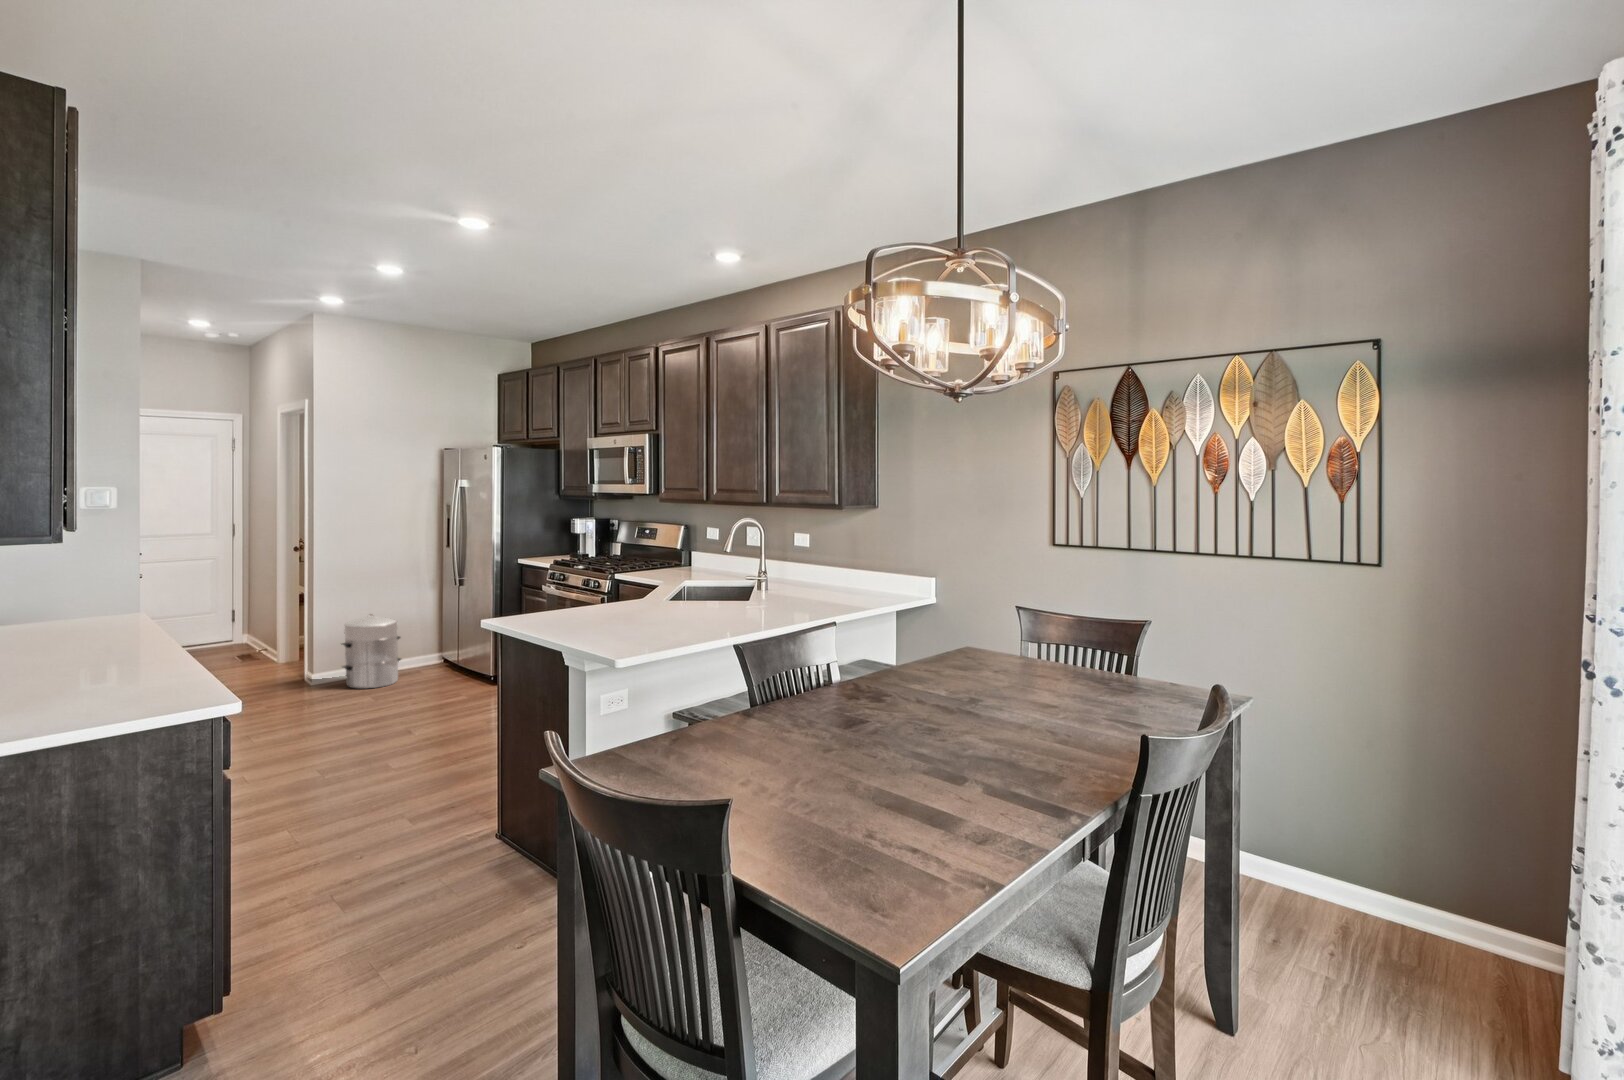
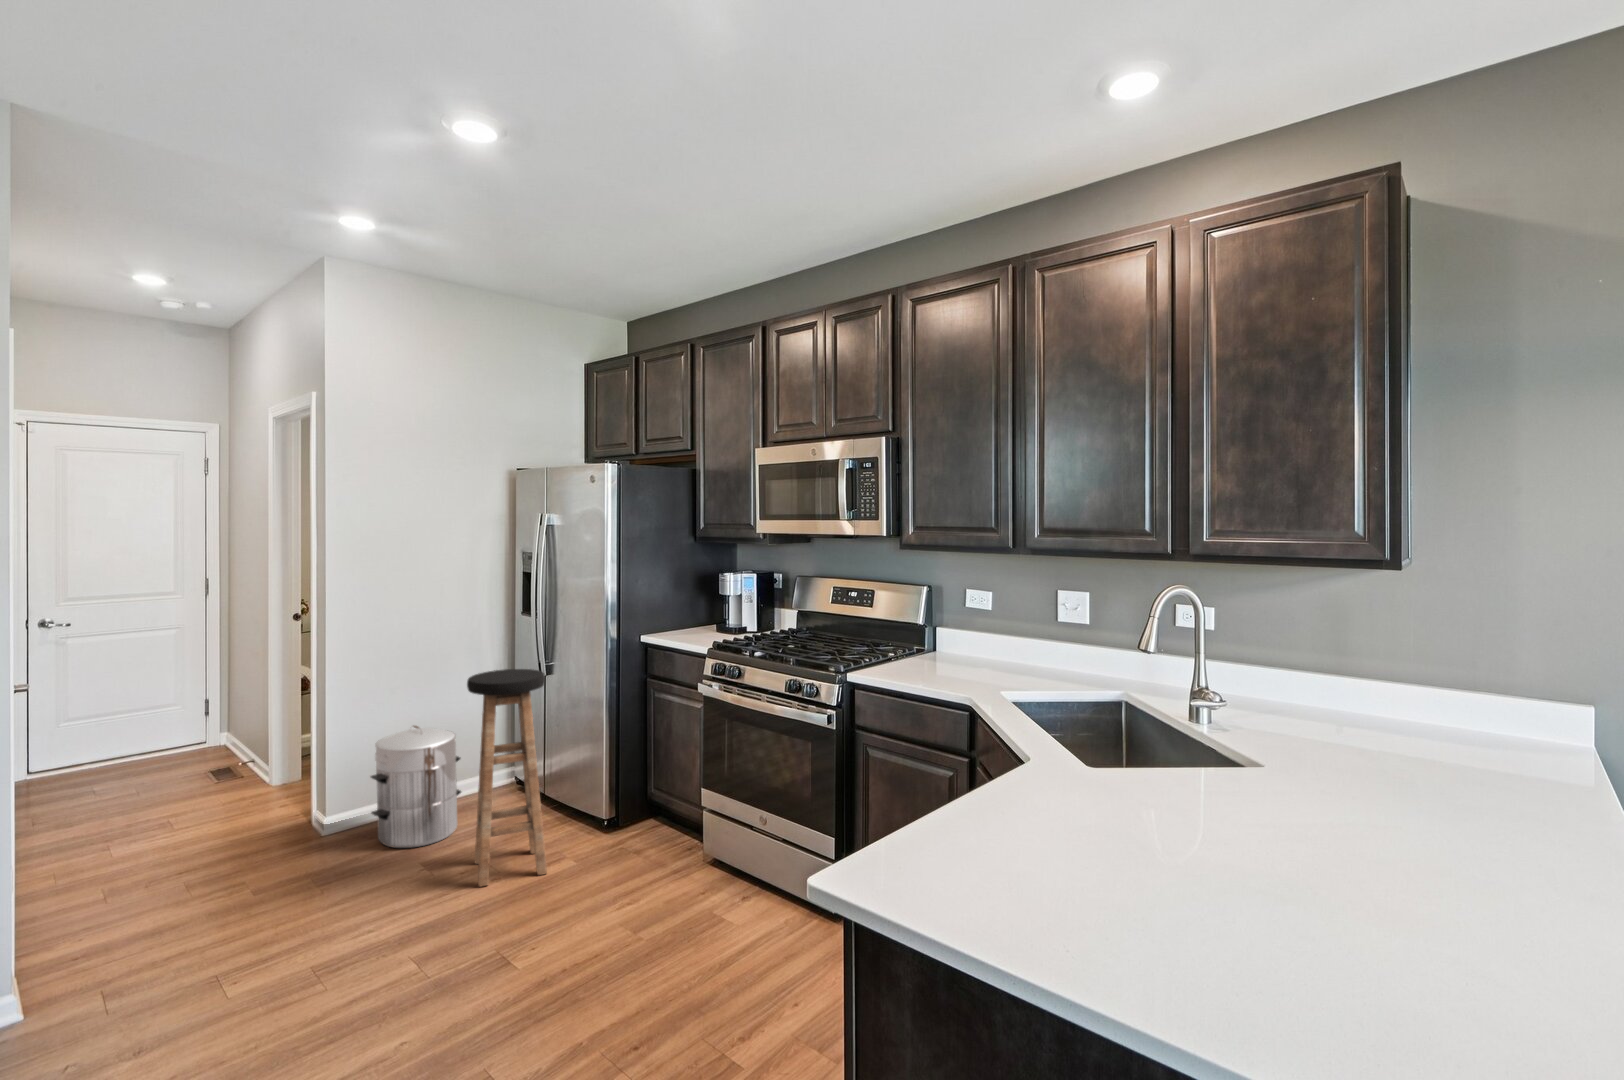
bar stool: none [398,576,448,703] -> present [467,669,547,887]

